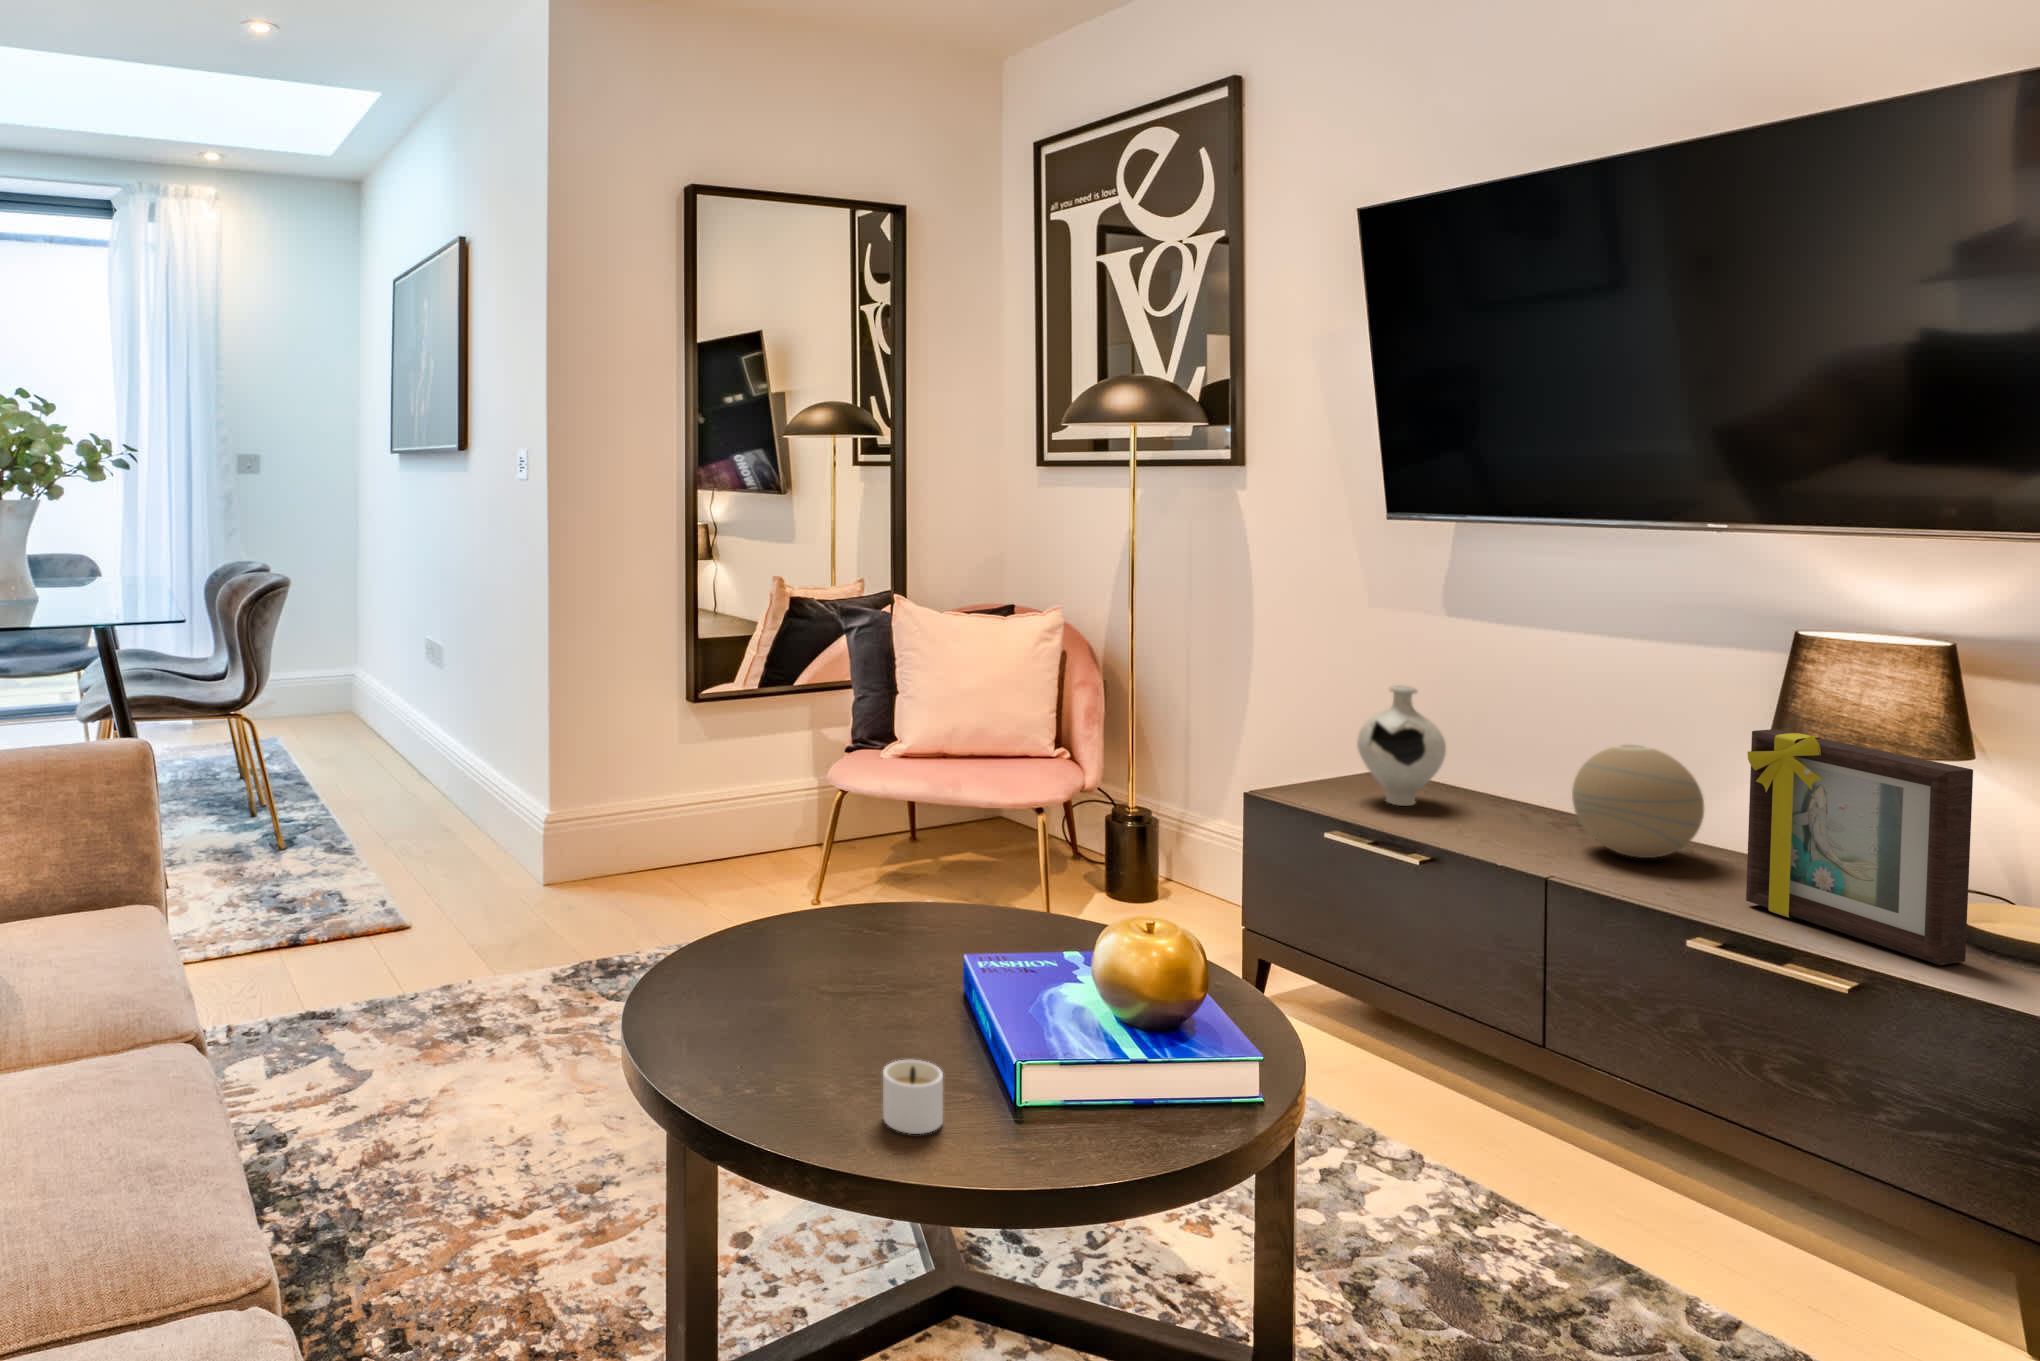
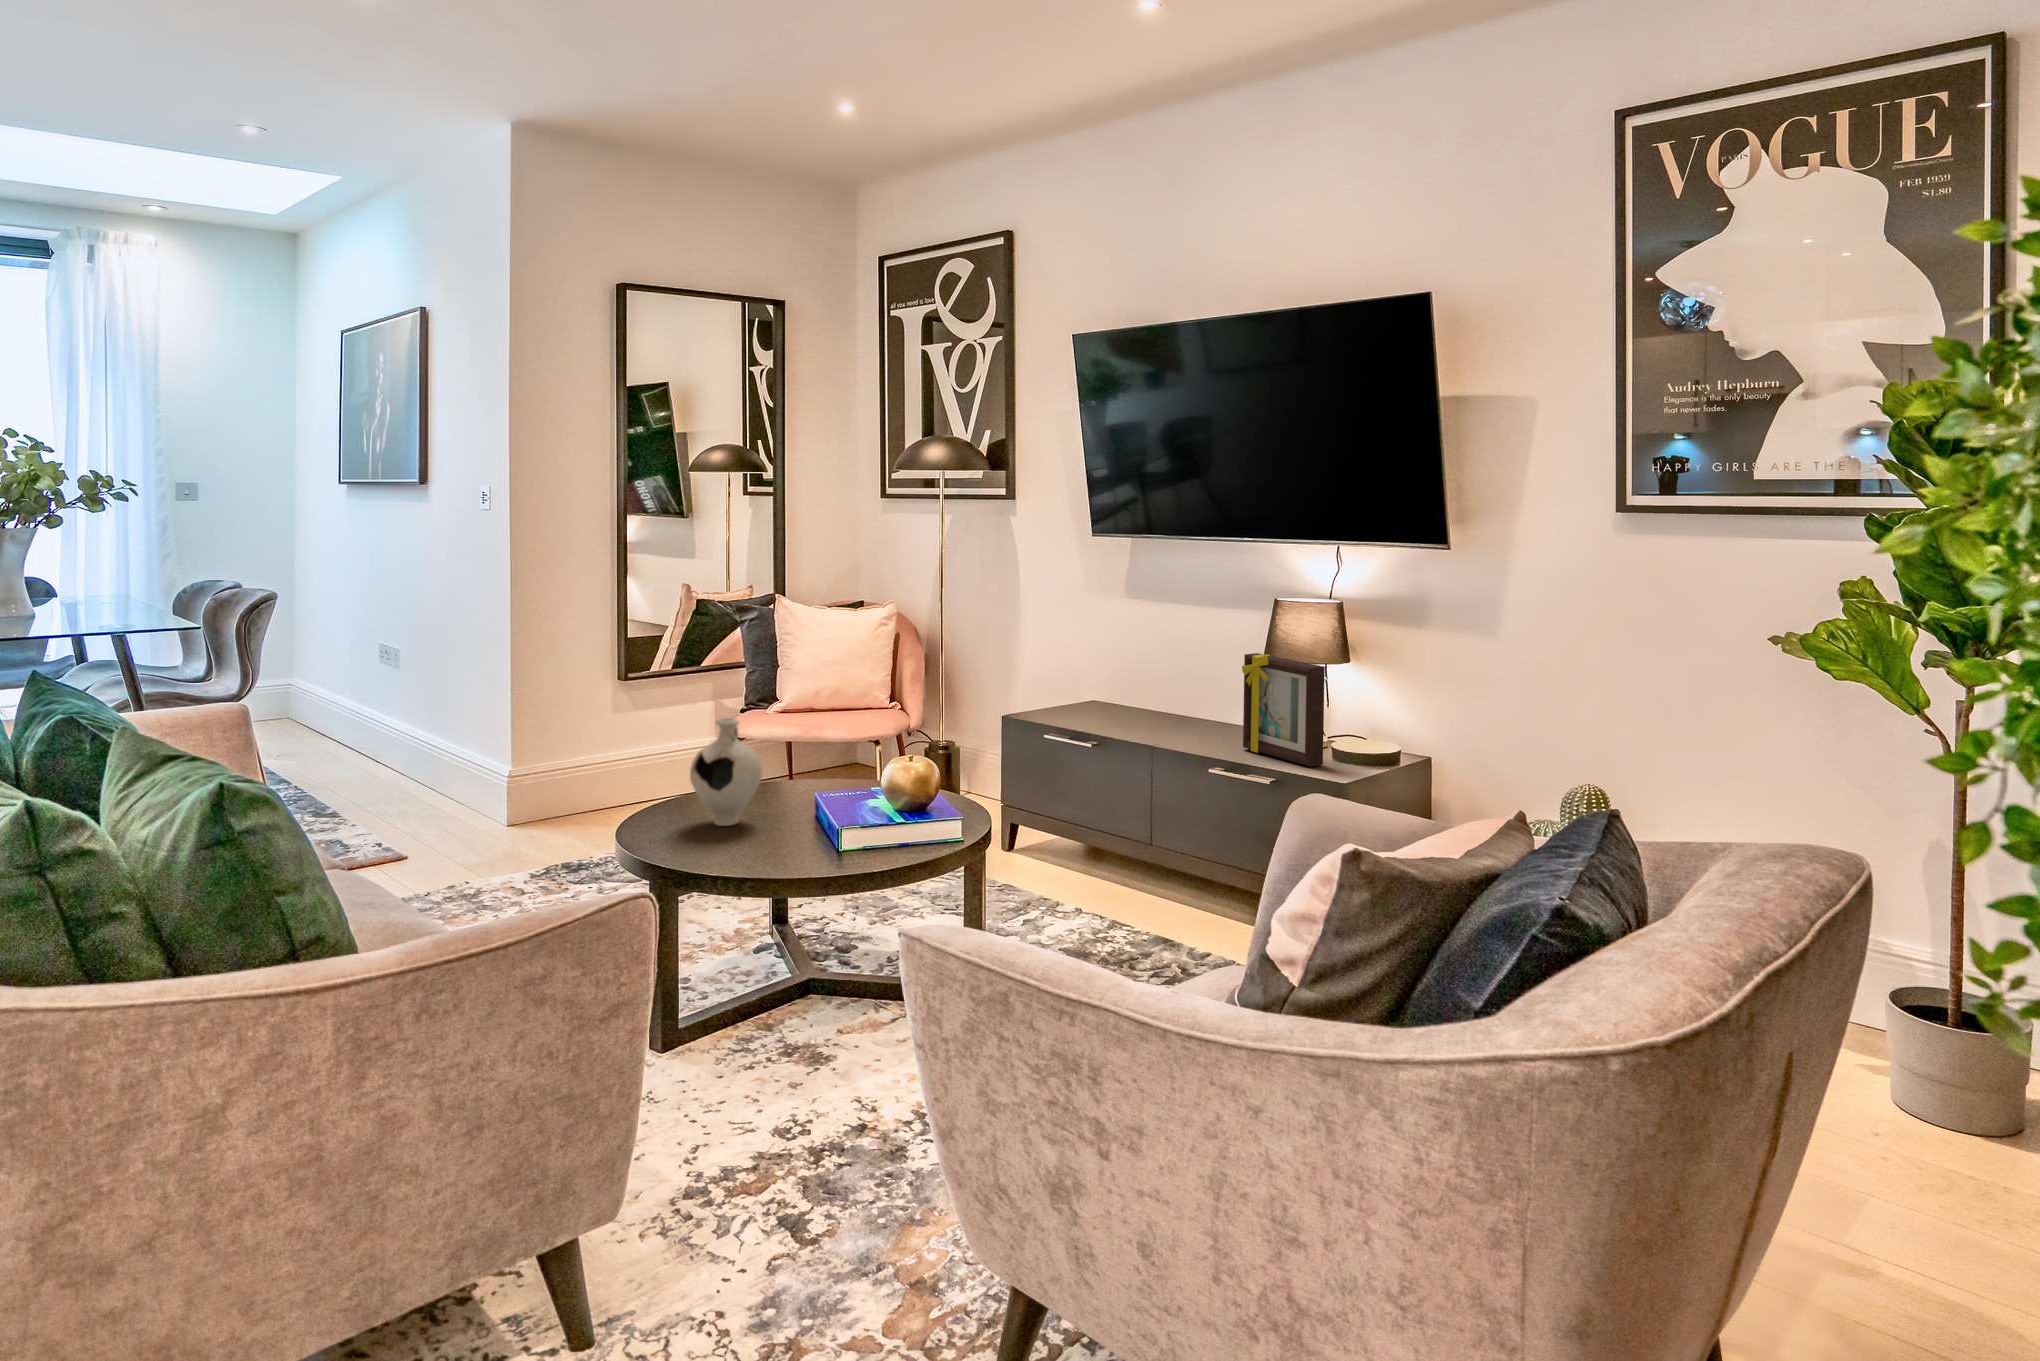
decorative vase: present [1357,685,1446,806] -> present [690,718,762,826]
decorative orb: present [1572,745,1704,858] -> none [1174,669,1237,732]
candle: present [883,1060,943,1134] -> none [764,831,804,863]

